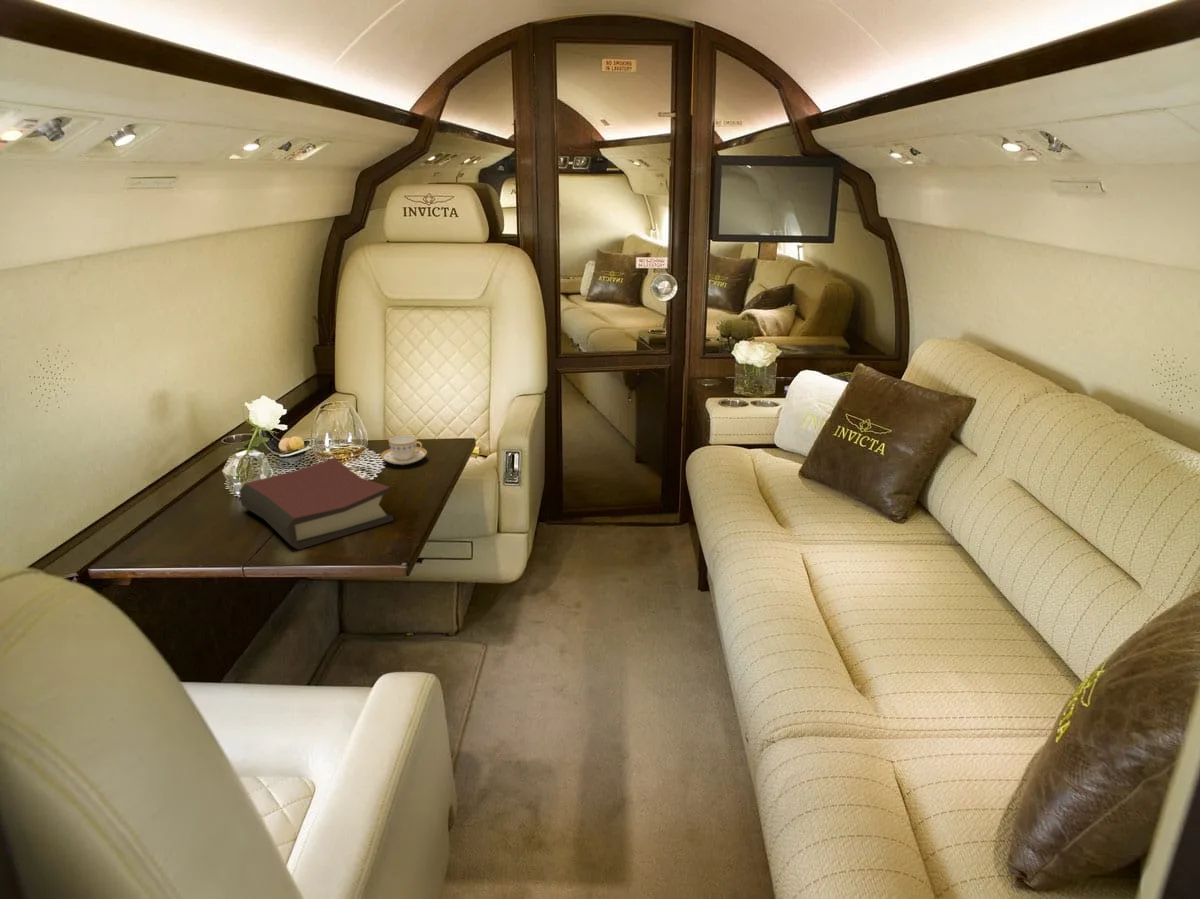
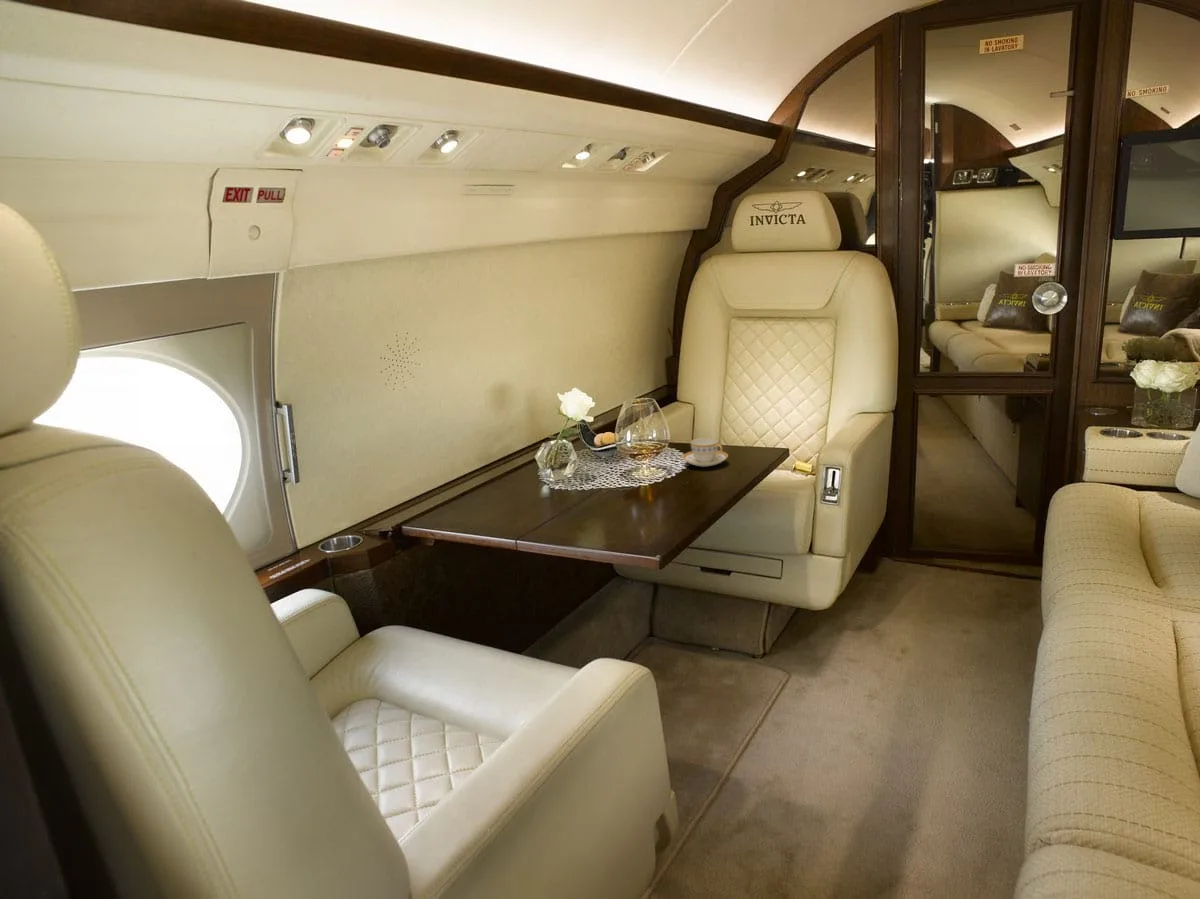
hardback book: present [239,458,393,550] -> none [544,453,672,531]

